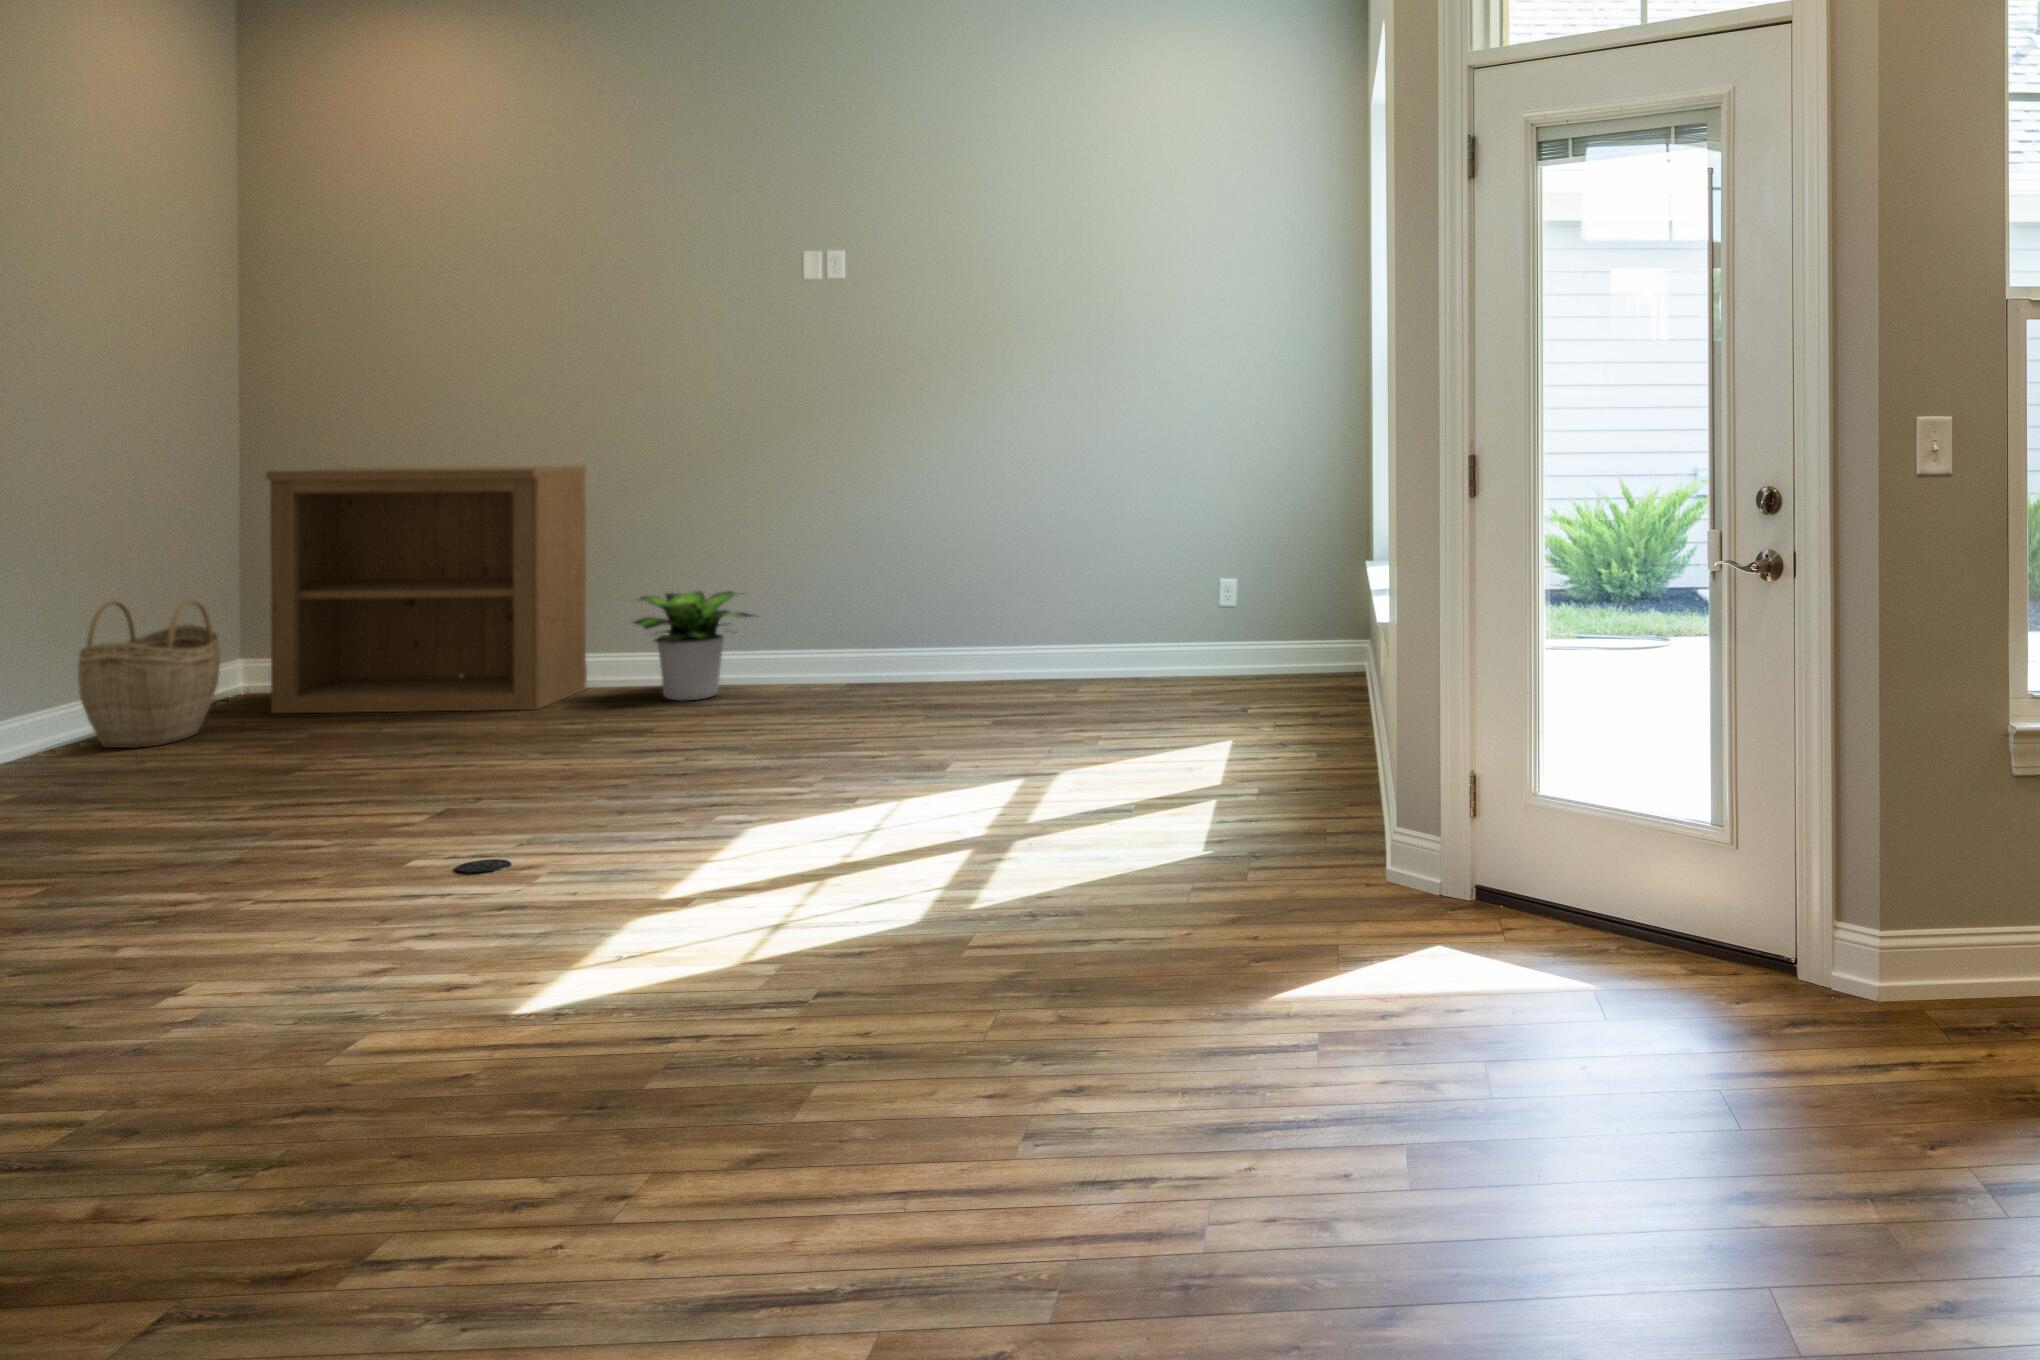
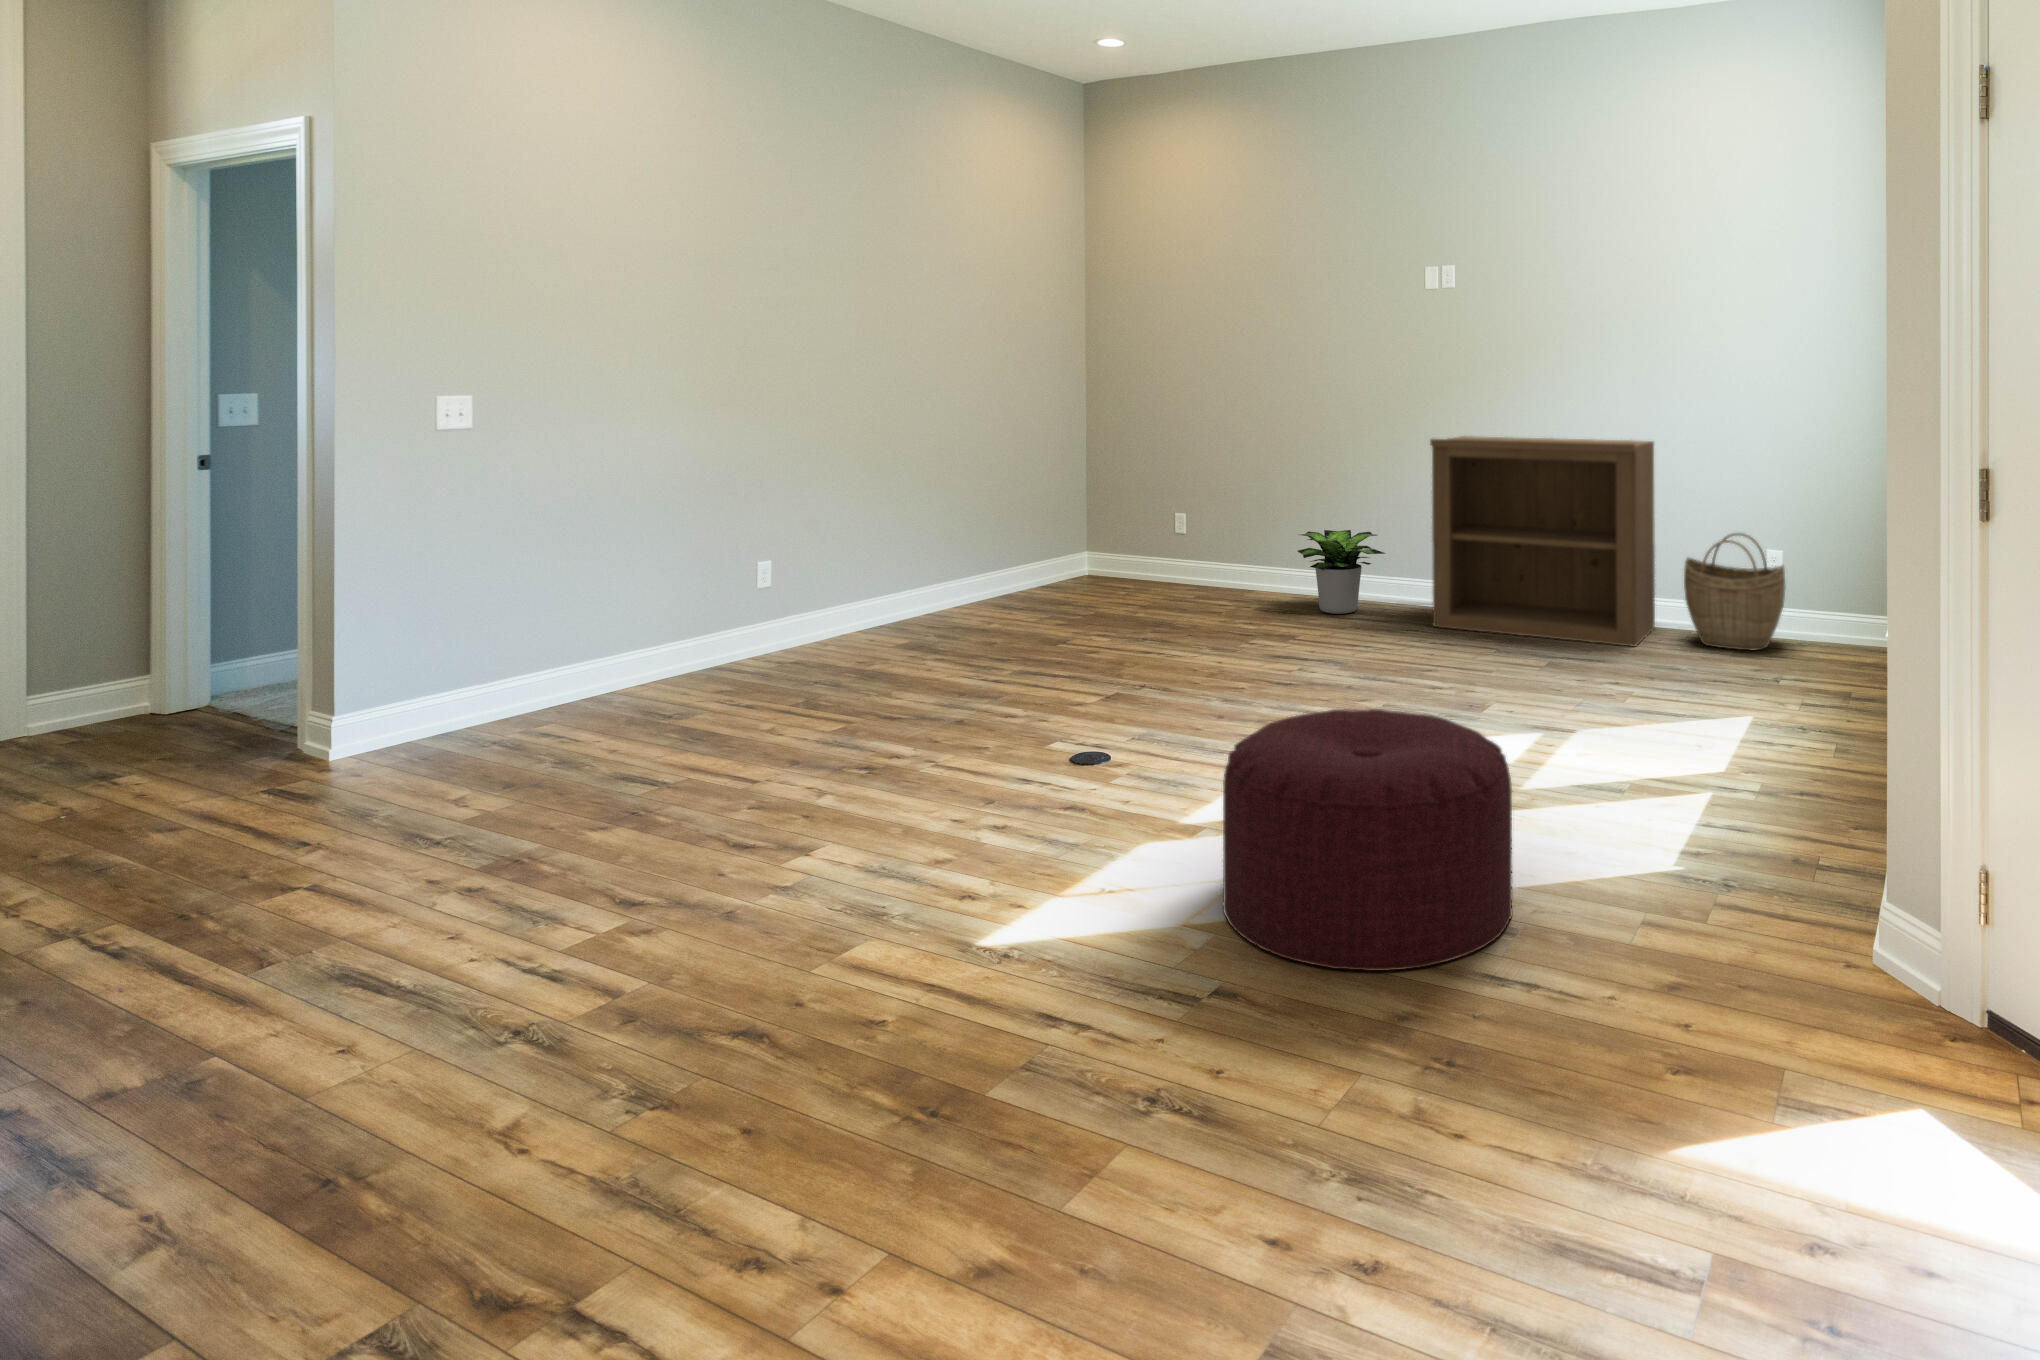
bookshelf: present [266,466,587,713] -> present [1430,436,1655,647]
woven basket: present [78,600,220,748] -> present [1684,533,1786,650]
ottoman: none [770,732,1076,964] -> present [1223,709,1512,971]

